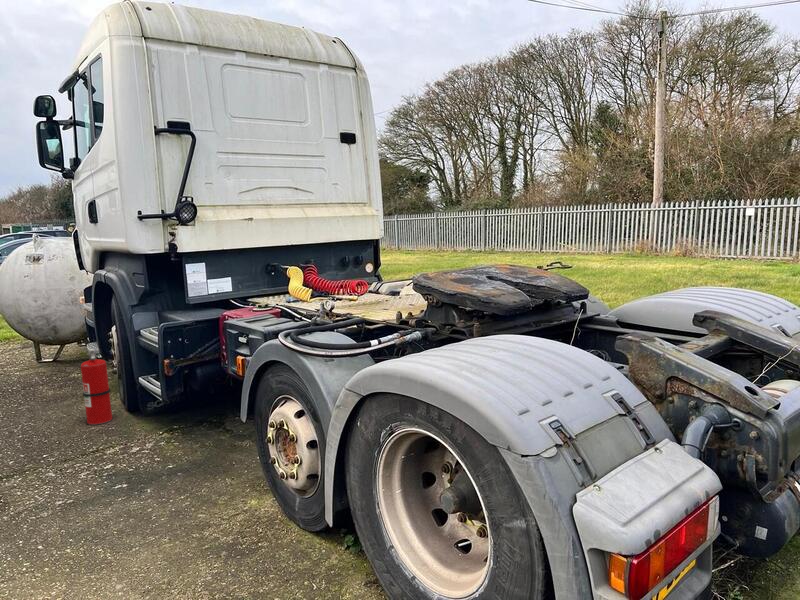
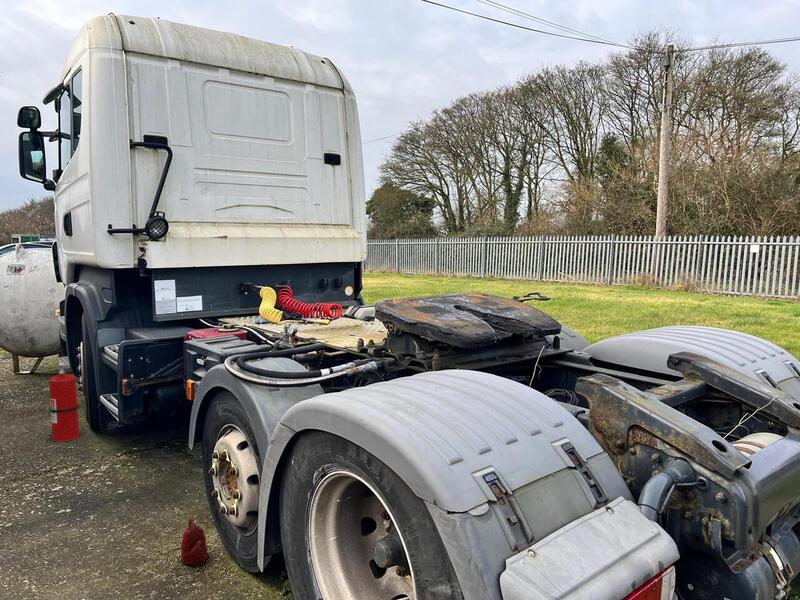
watering can: none [241,485,267,529] -> present [181,518,209,566]

